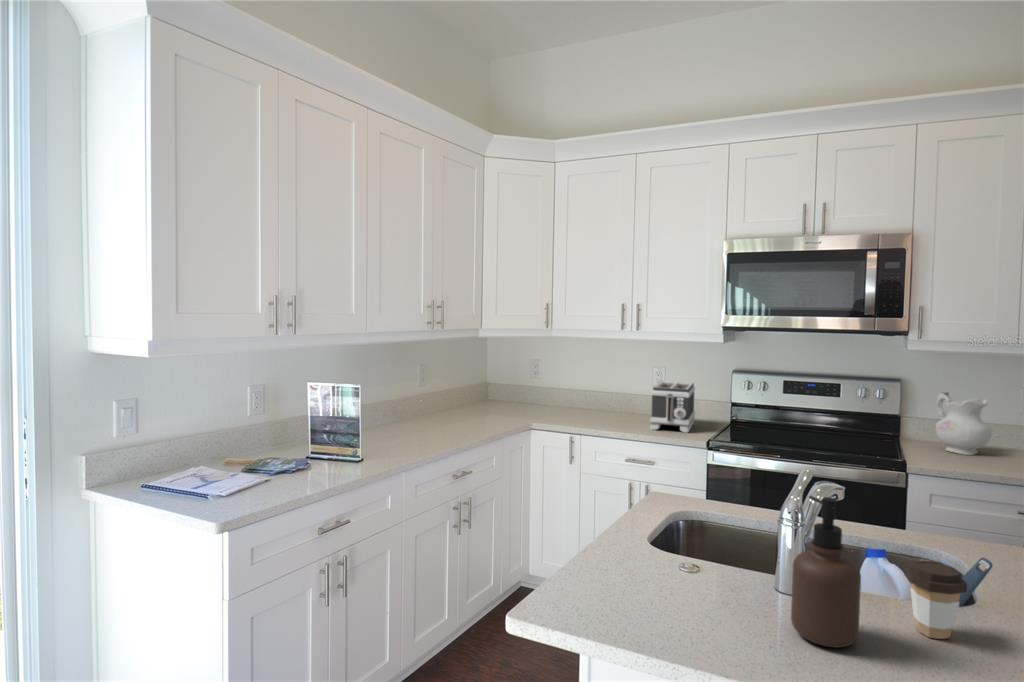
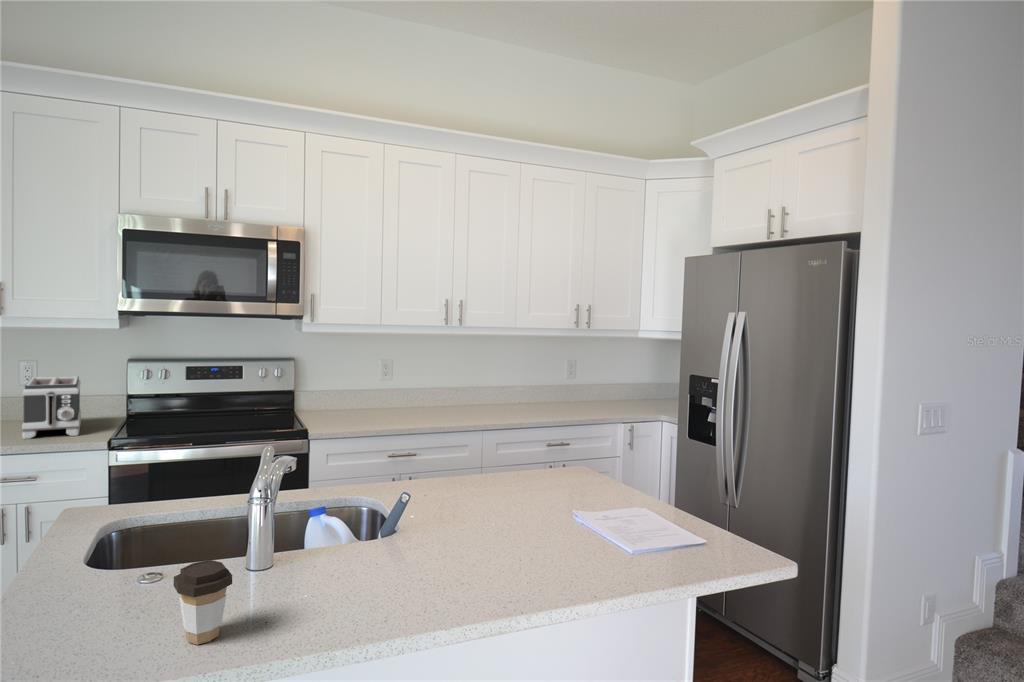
ceramic pitcher: present [936,392,991,455] -> none [323,366,362,417]
soap dispenser: present [791,496,861,647] -> none [275,468,333,601]
coffee cup: present [905,561,967,639] -> present [174,560,232,645]

